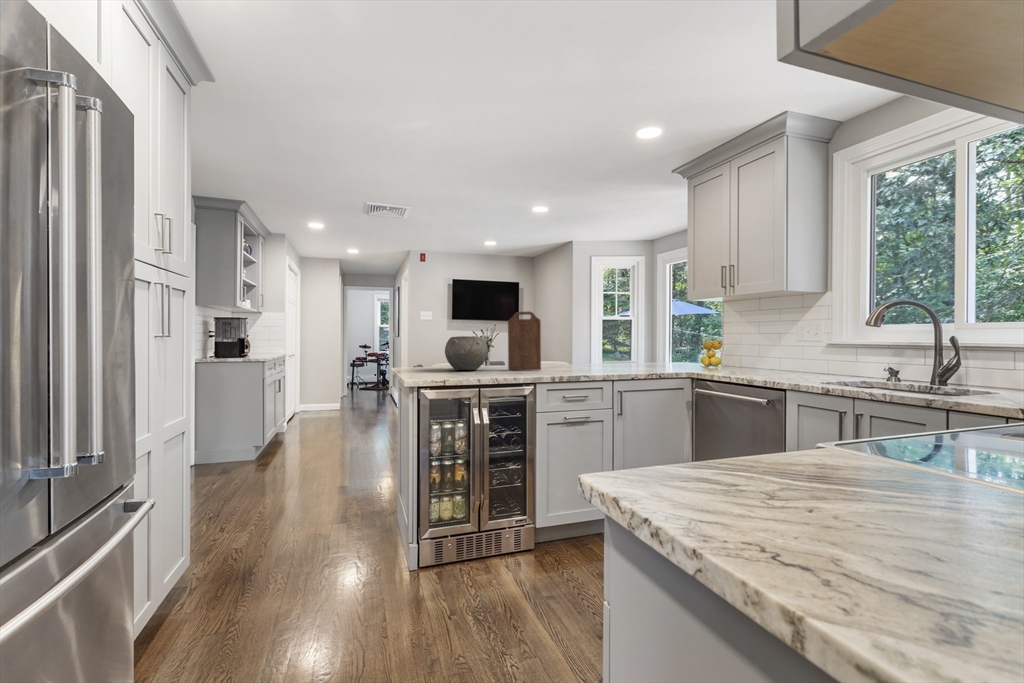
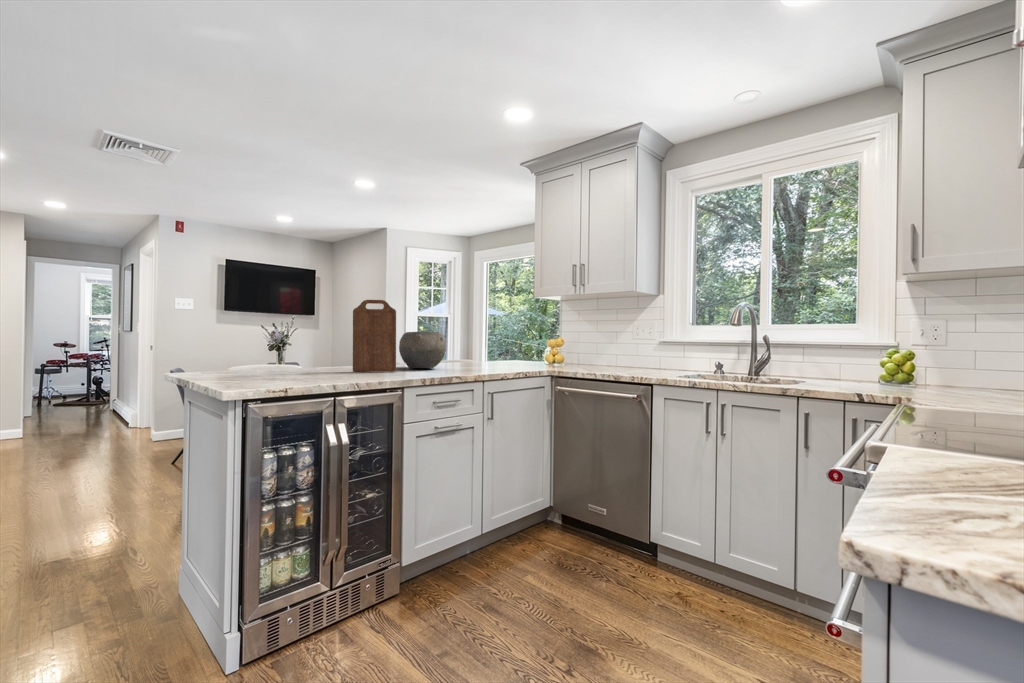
bowl: present [445,336,488,370] -> present [399,331,446,368]

